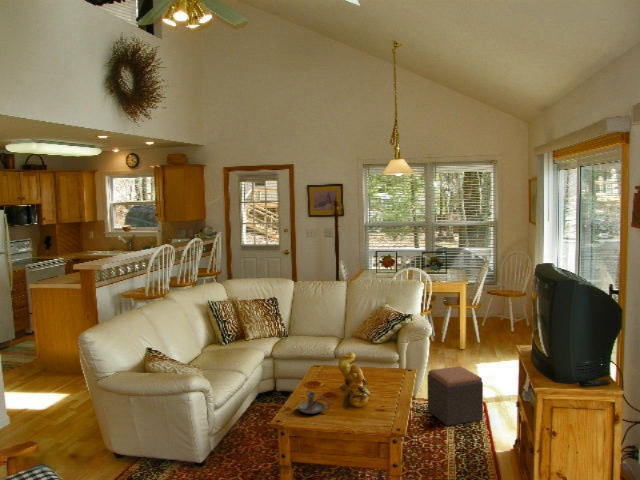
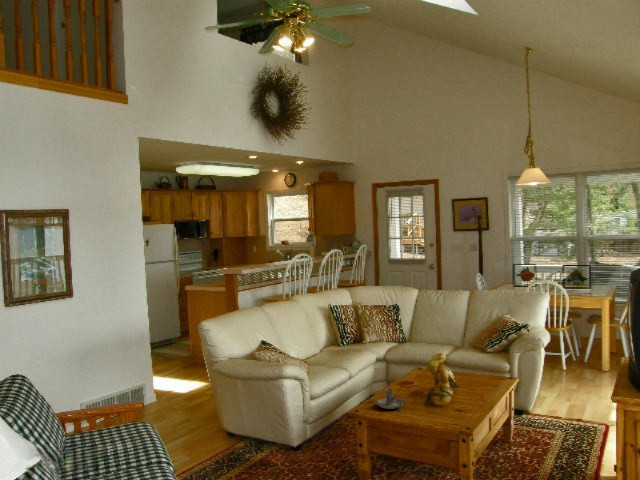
footstool: present [427,366,483,426] -> none [537,382,599,444]

